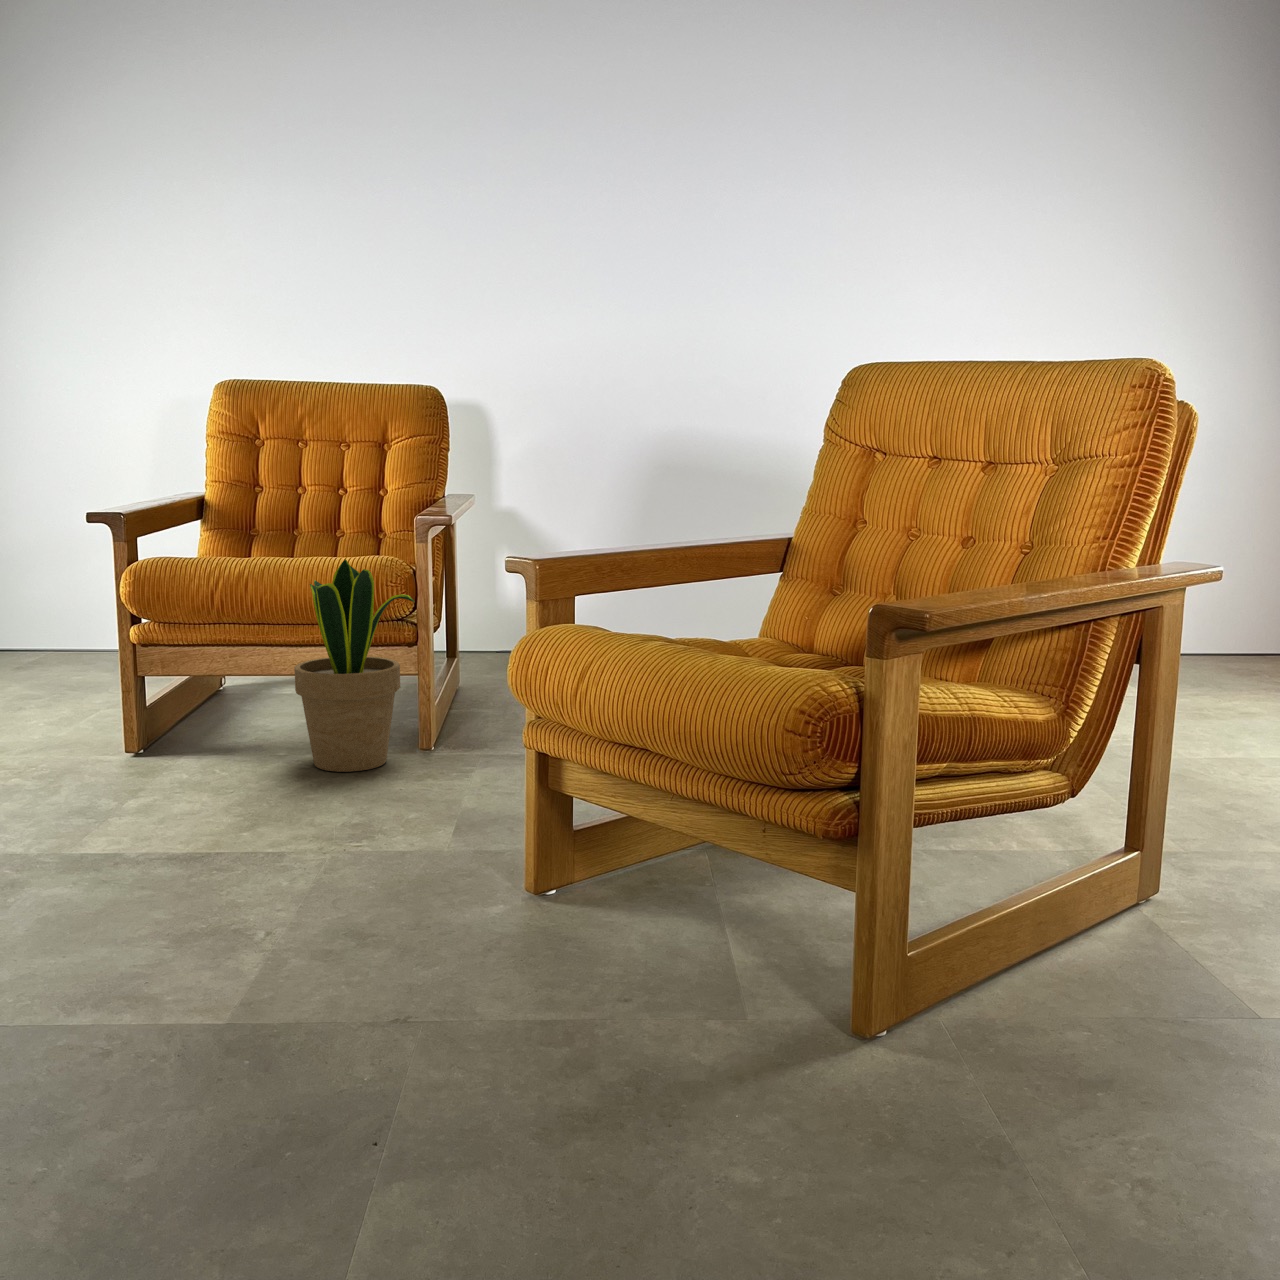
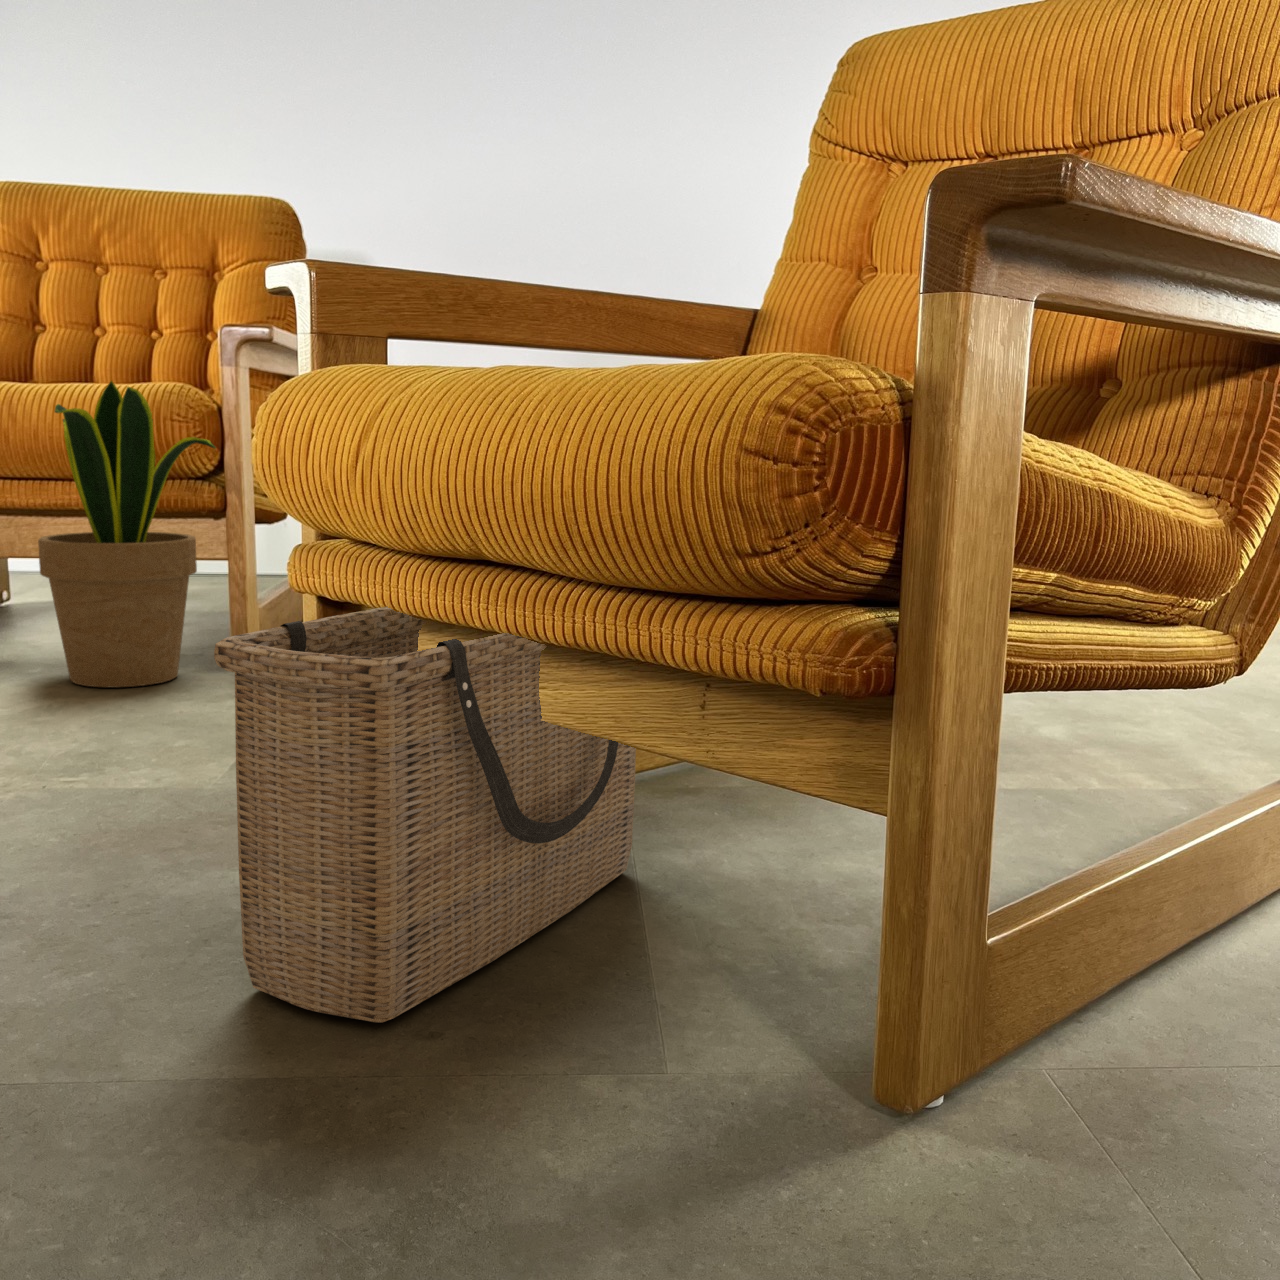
basket: none [513,739,732,995] -> present [214,606,636,1023]

